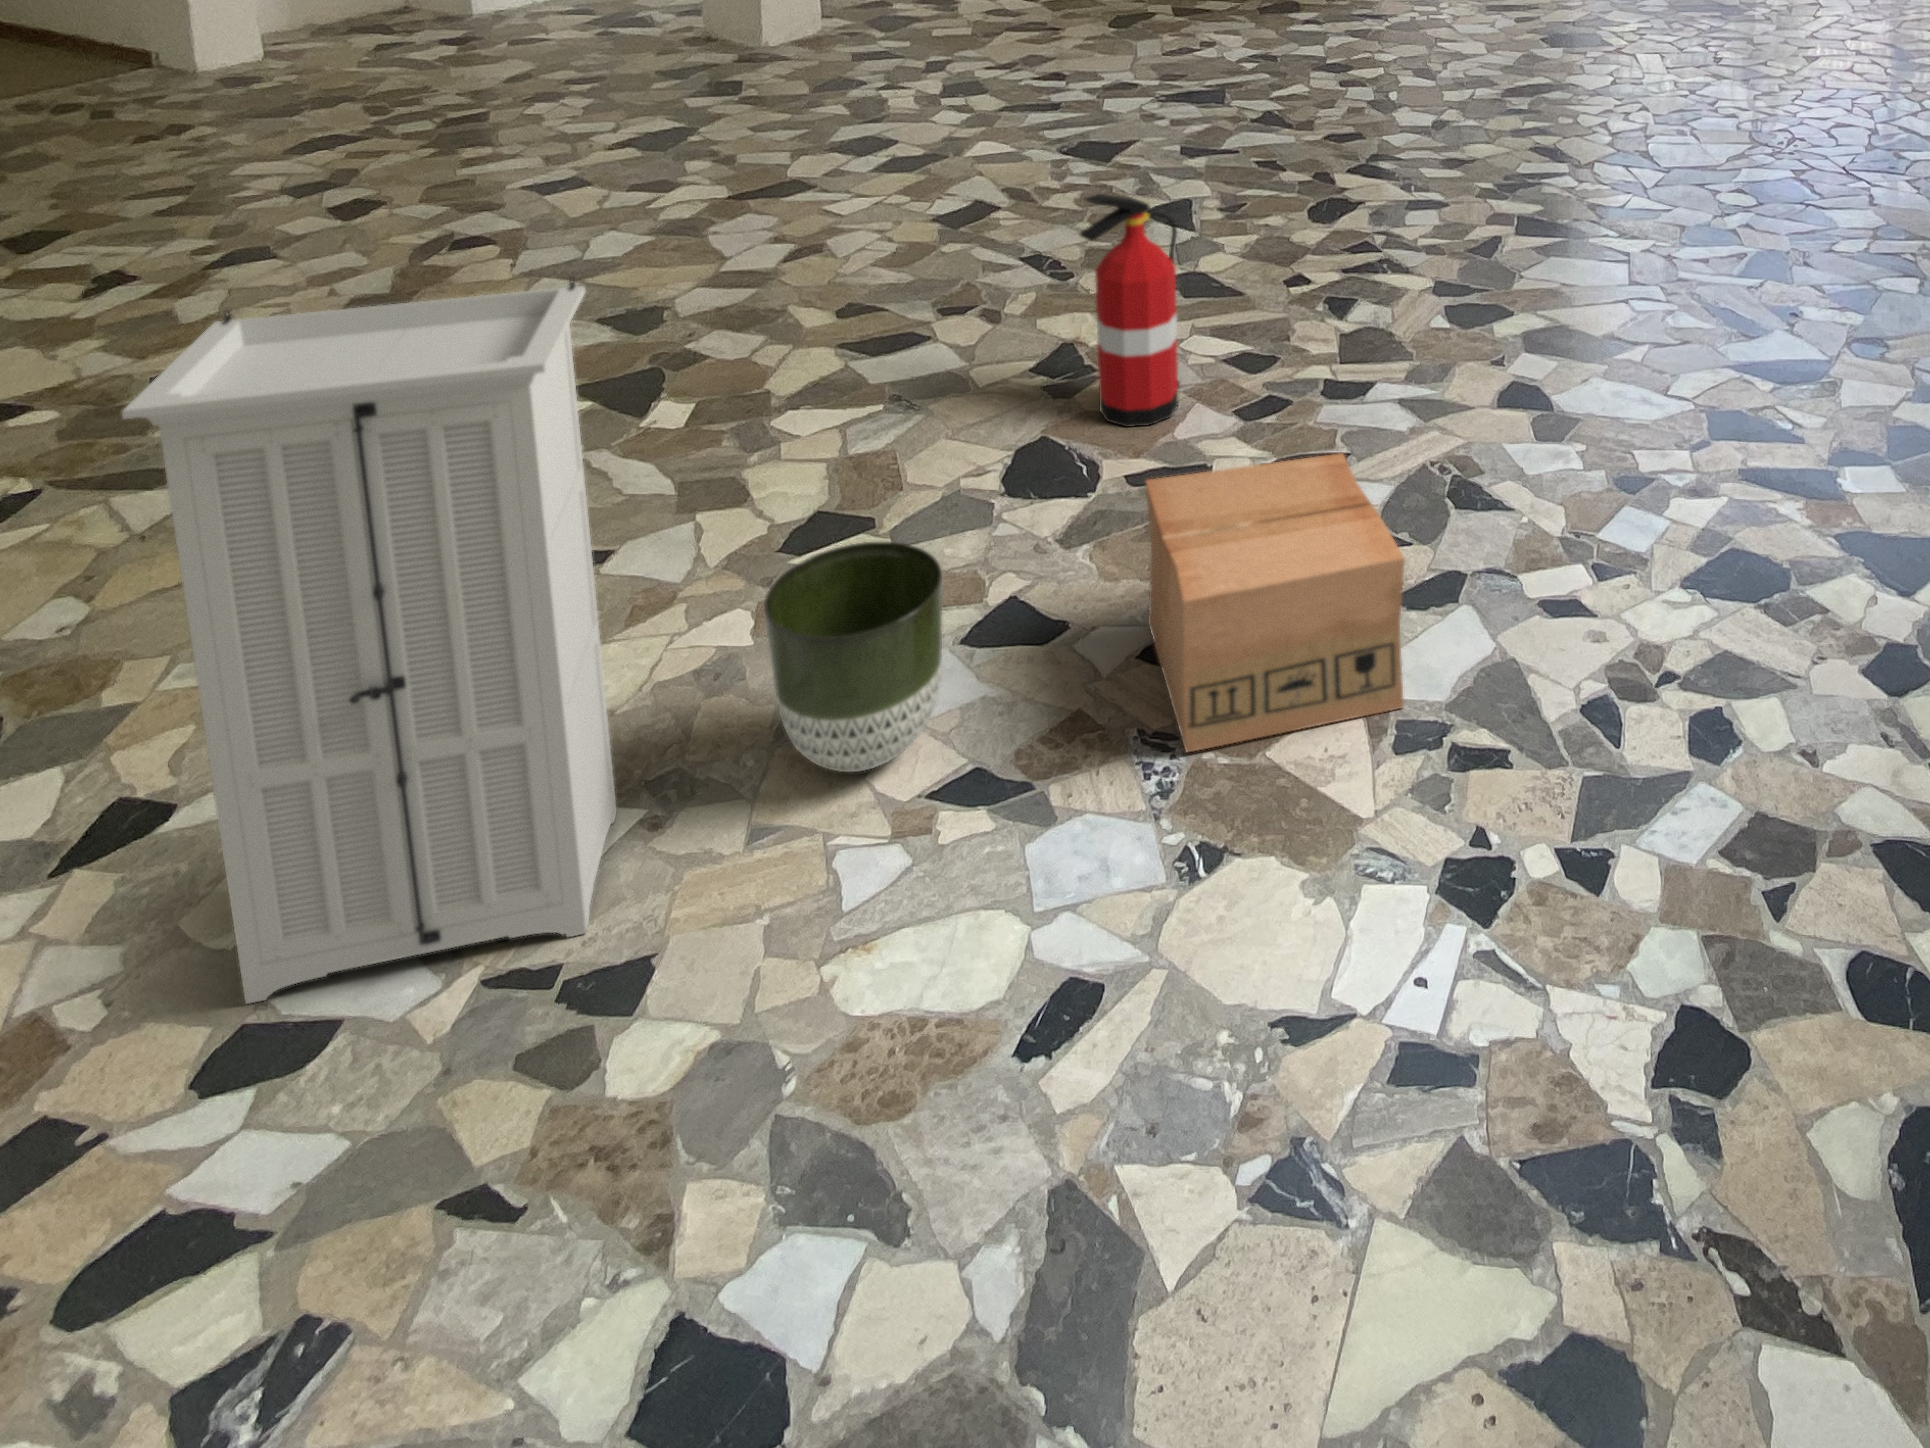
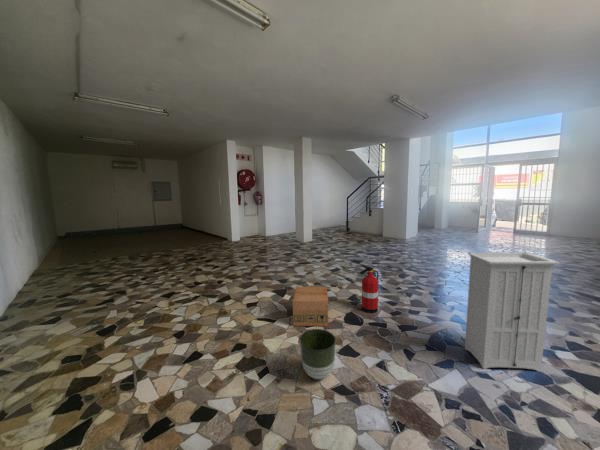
storage cabinet: present [122,277,617,1004] -> present [465,252,560,371]
cardboard box: present [1146,454,1405,752] -> present [293,286,329,326]

